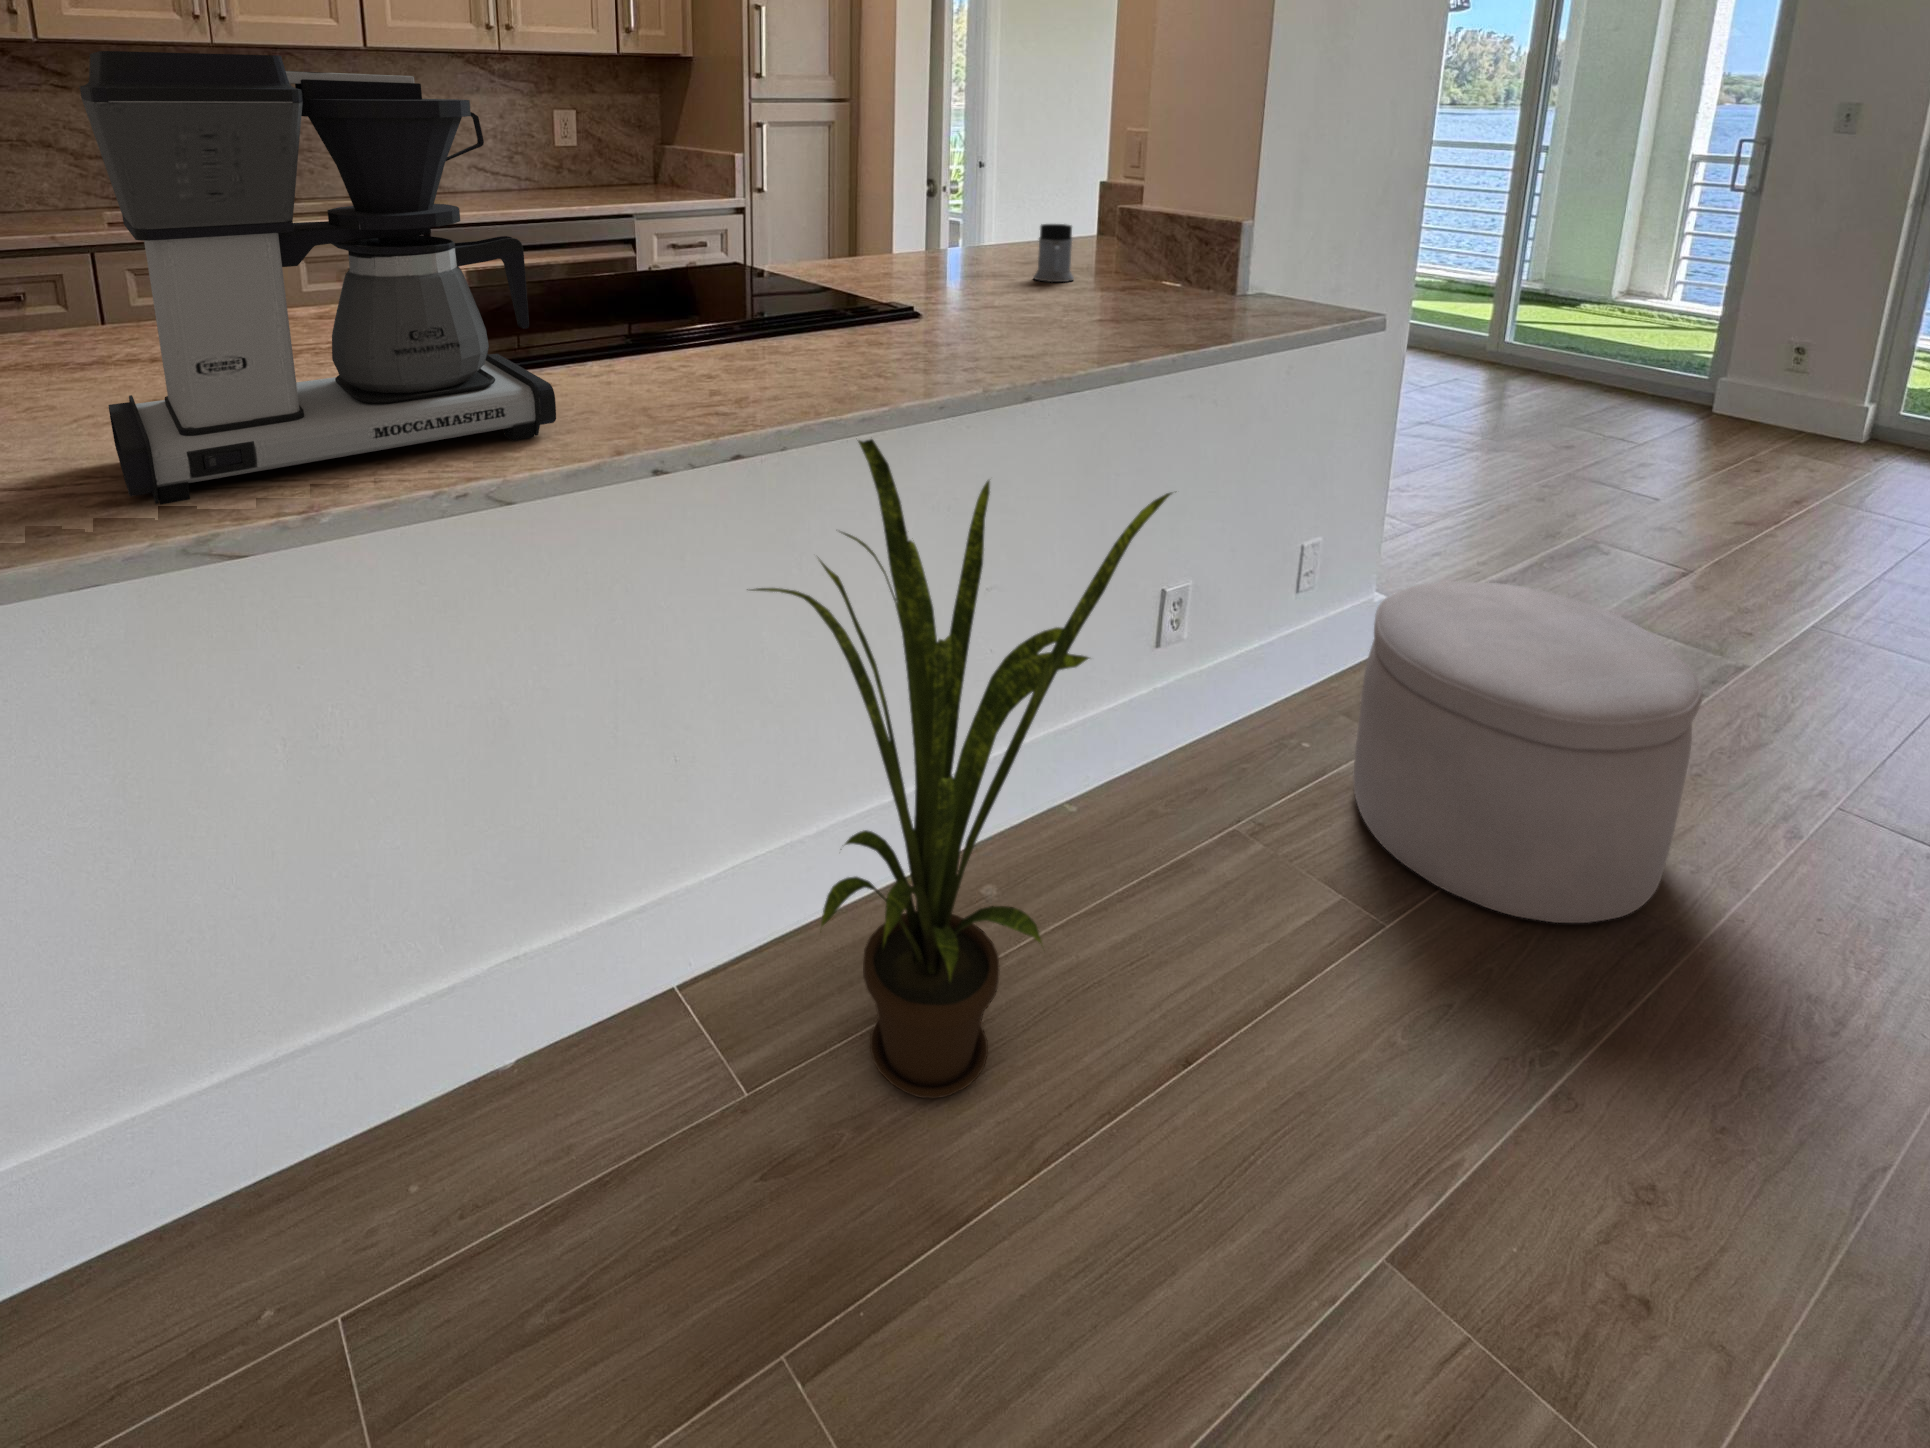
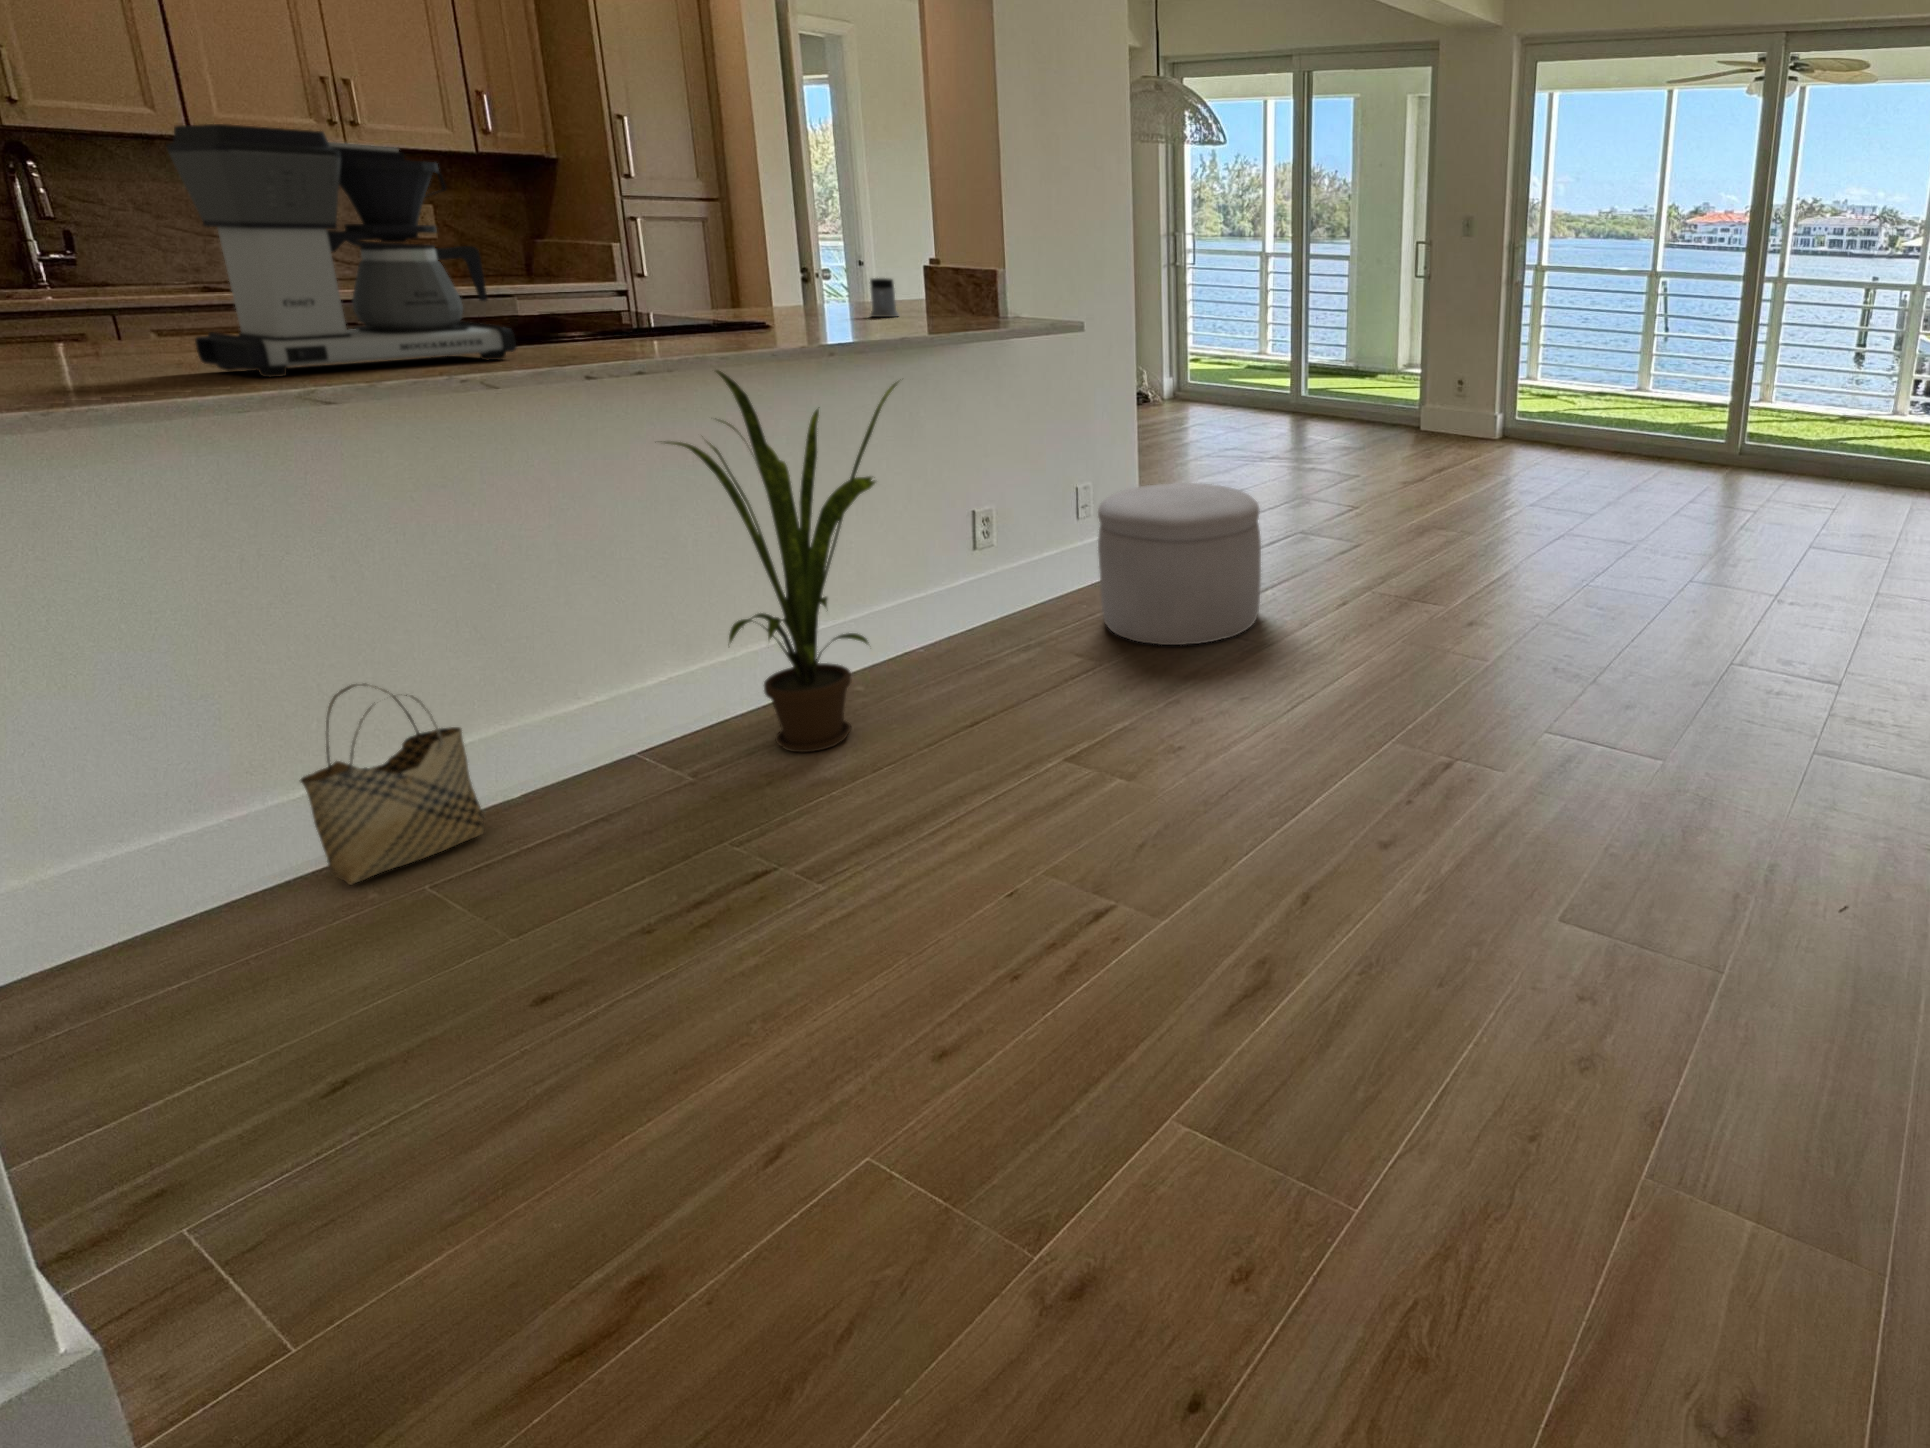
woven basket: none [176,947,439,1324] -> present [300,684,485,885]

